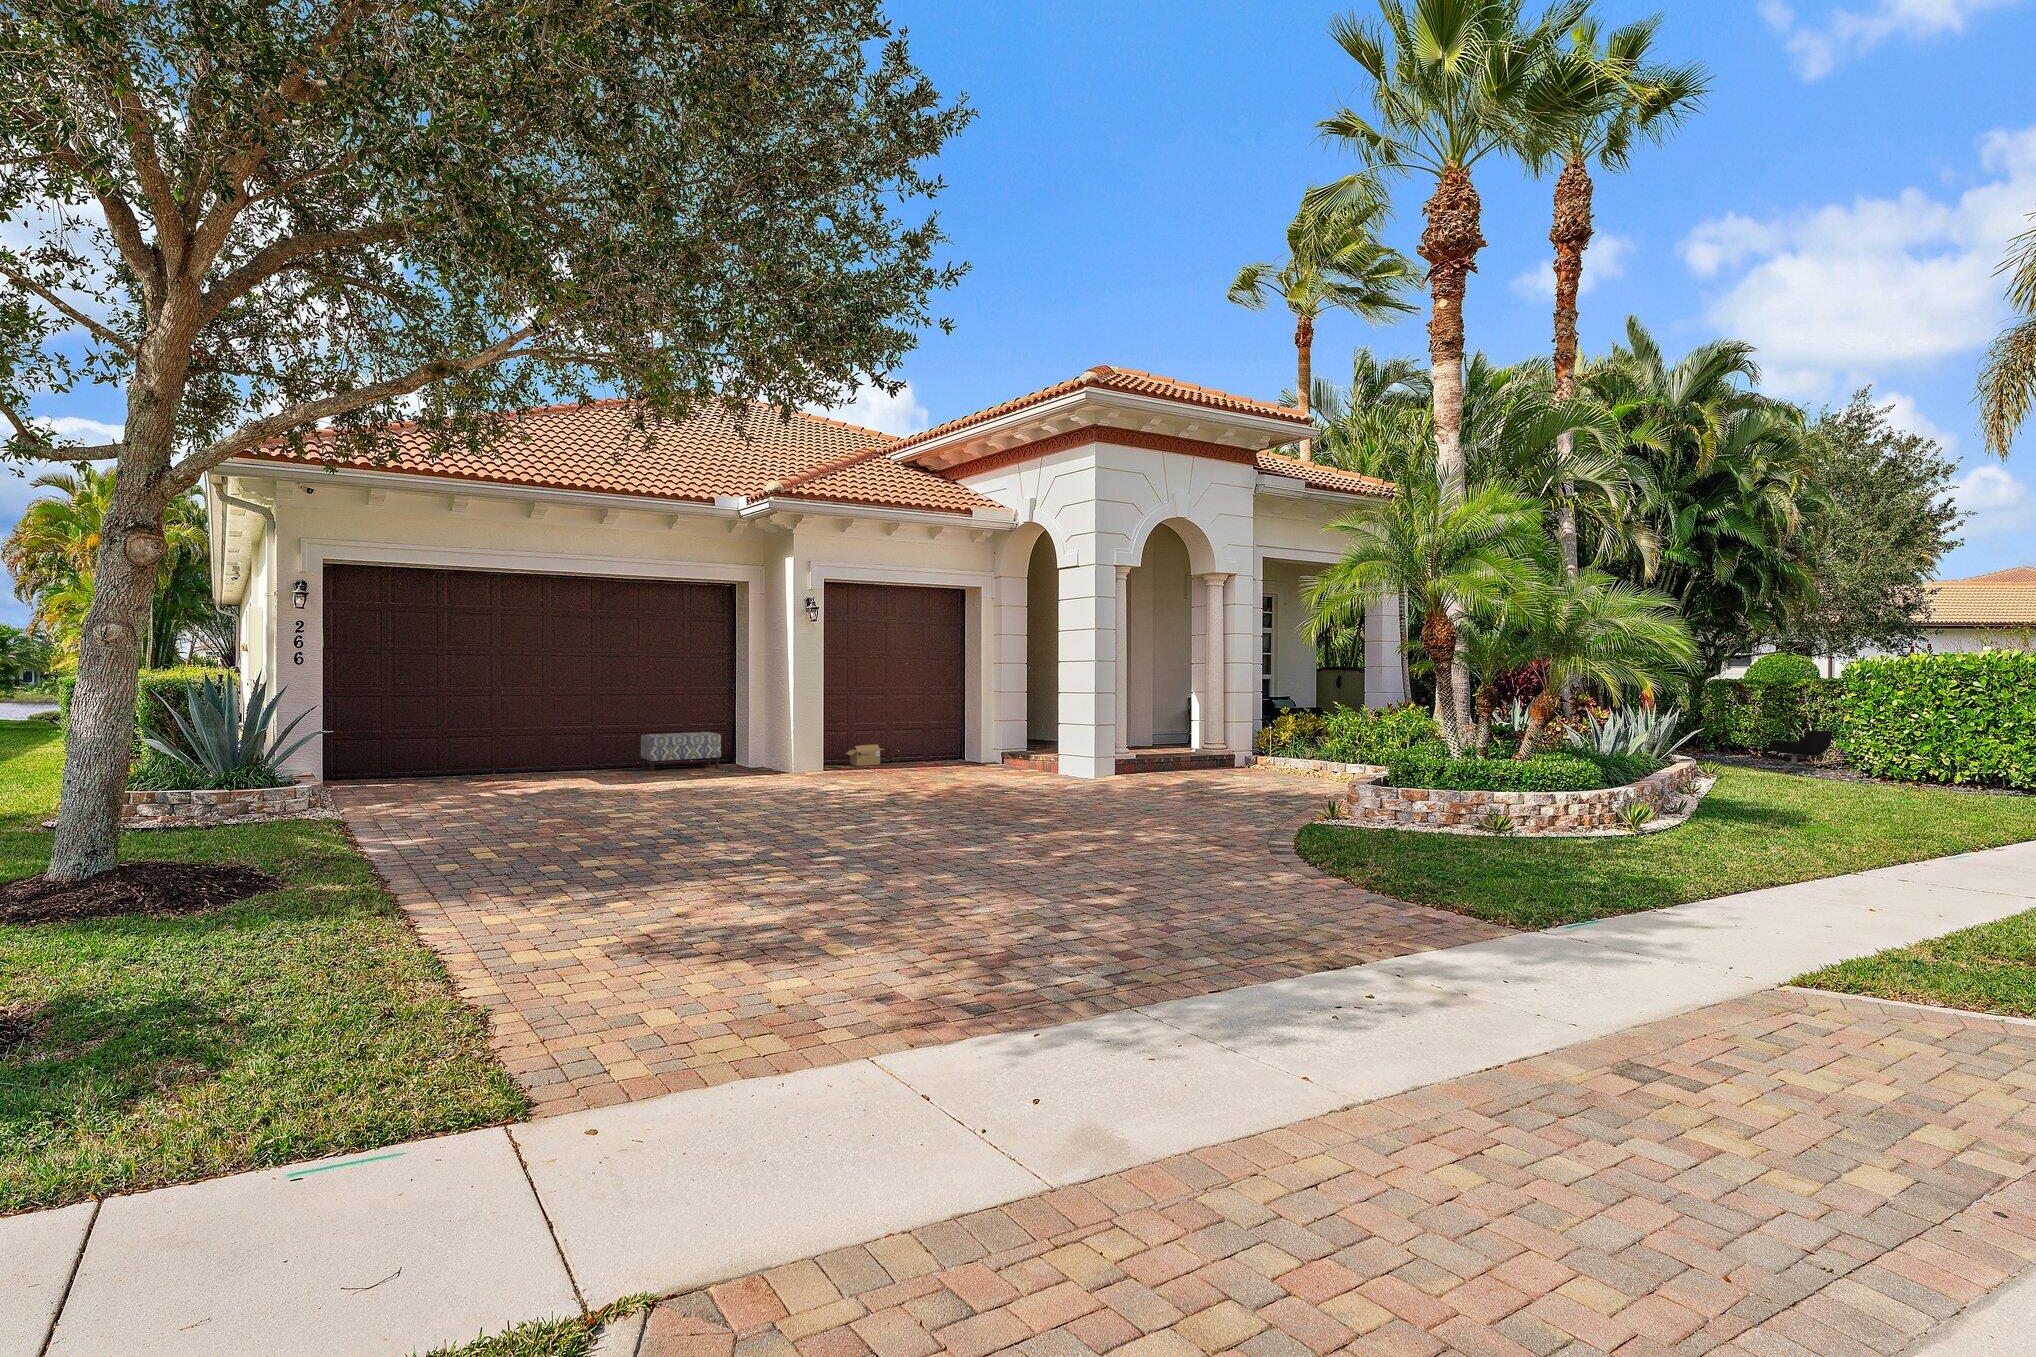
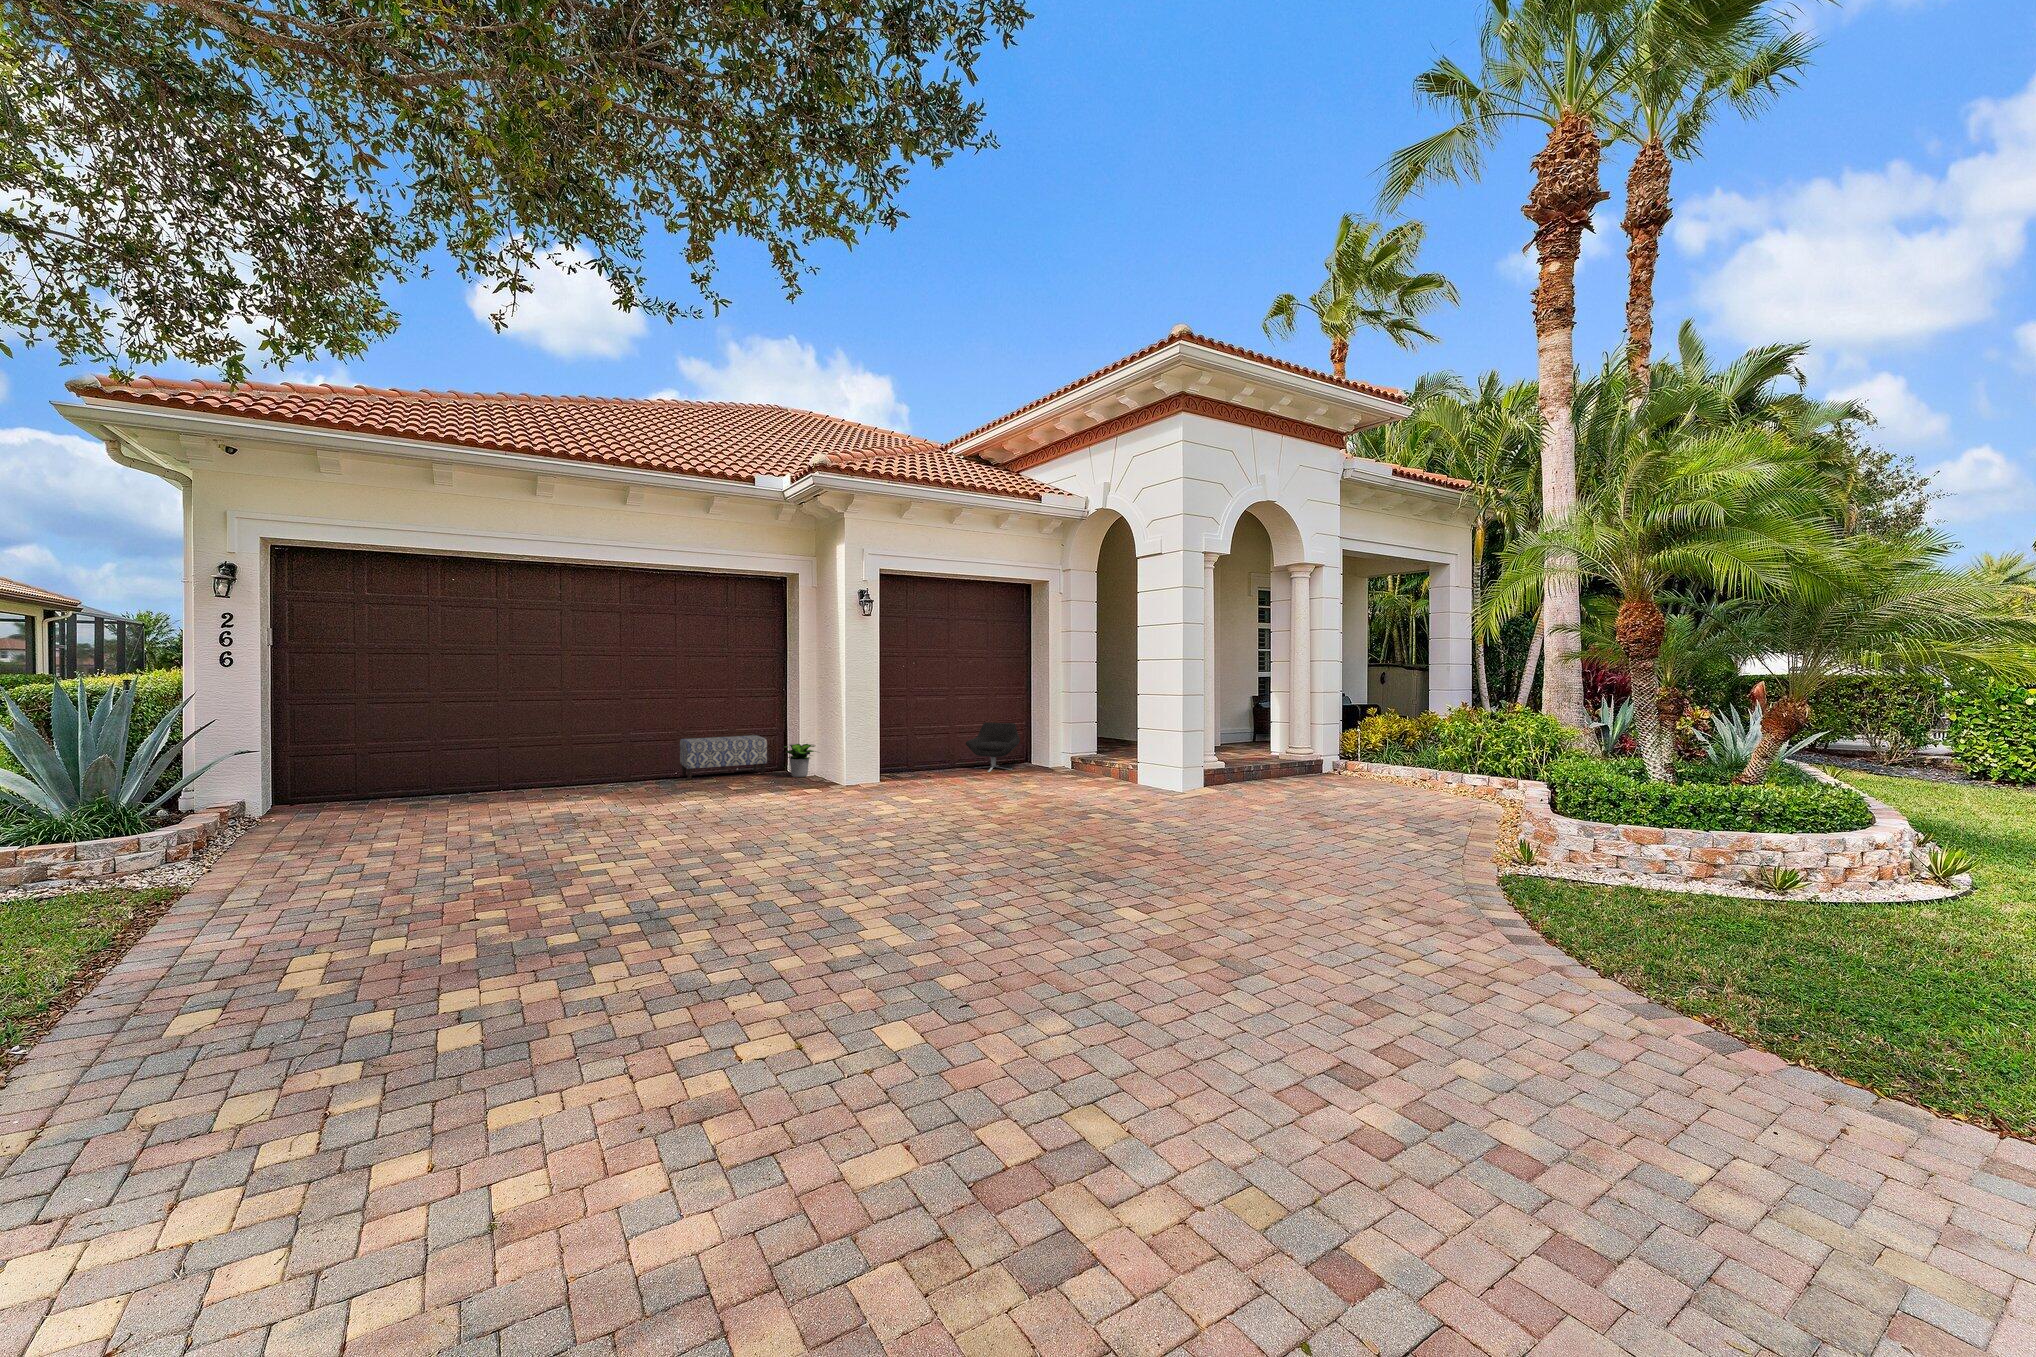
lounge chair: present [1769,730,1833,767] -> present [966,722,1020,772]
potted plant: none [735,739,772,769] -> present [783,744,816,777]
cardboard box: present [846,744,884,766] -> none [902,749,947,773]

